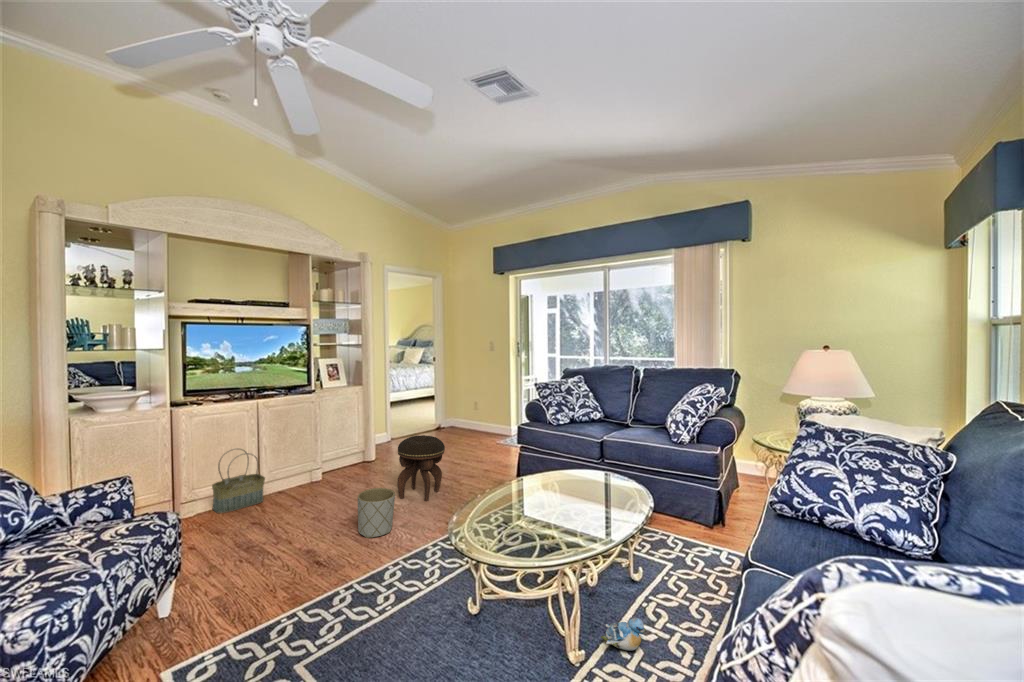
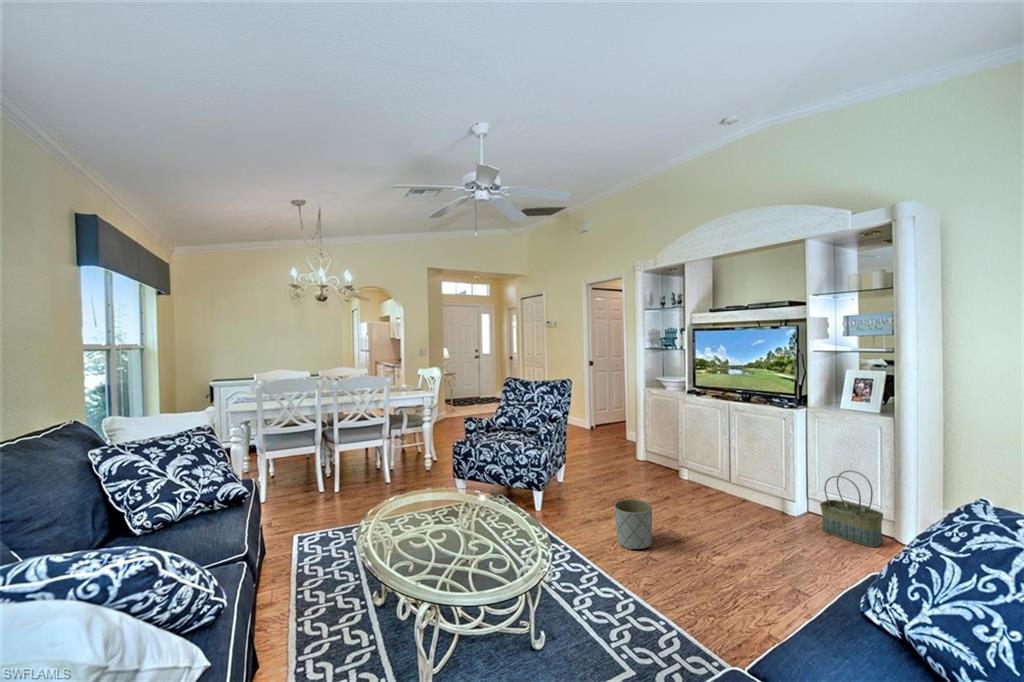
footstool: present [398,435,445,502] -> none [714,485,792,591]
basket: present [212,449,265,514] -> present [820,471,883,547]
plush toy: present [601,618,646,650] -> none [344,610,382,637]

